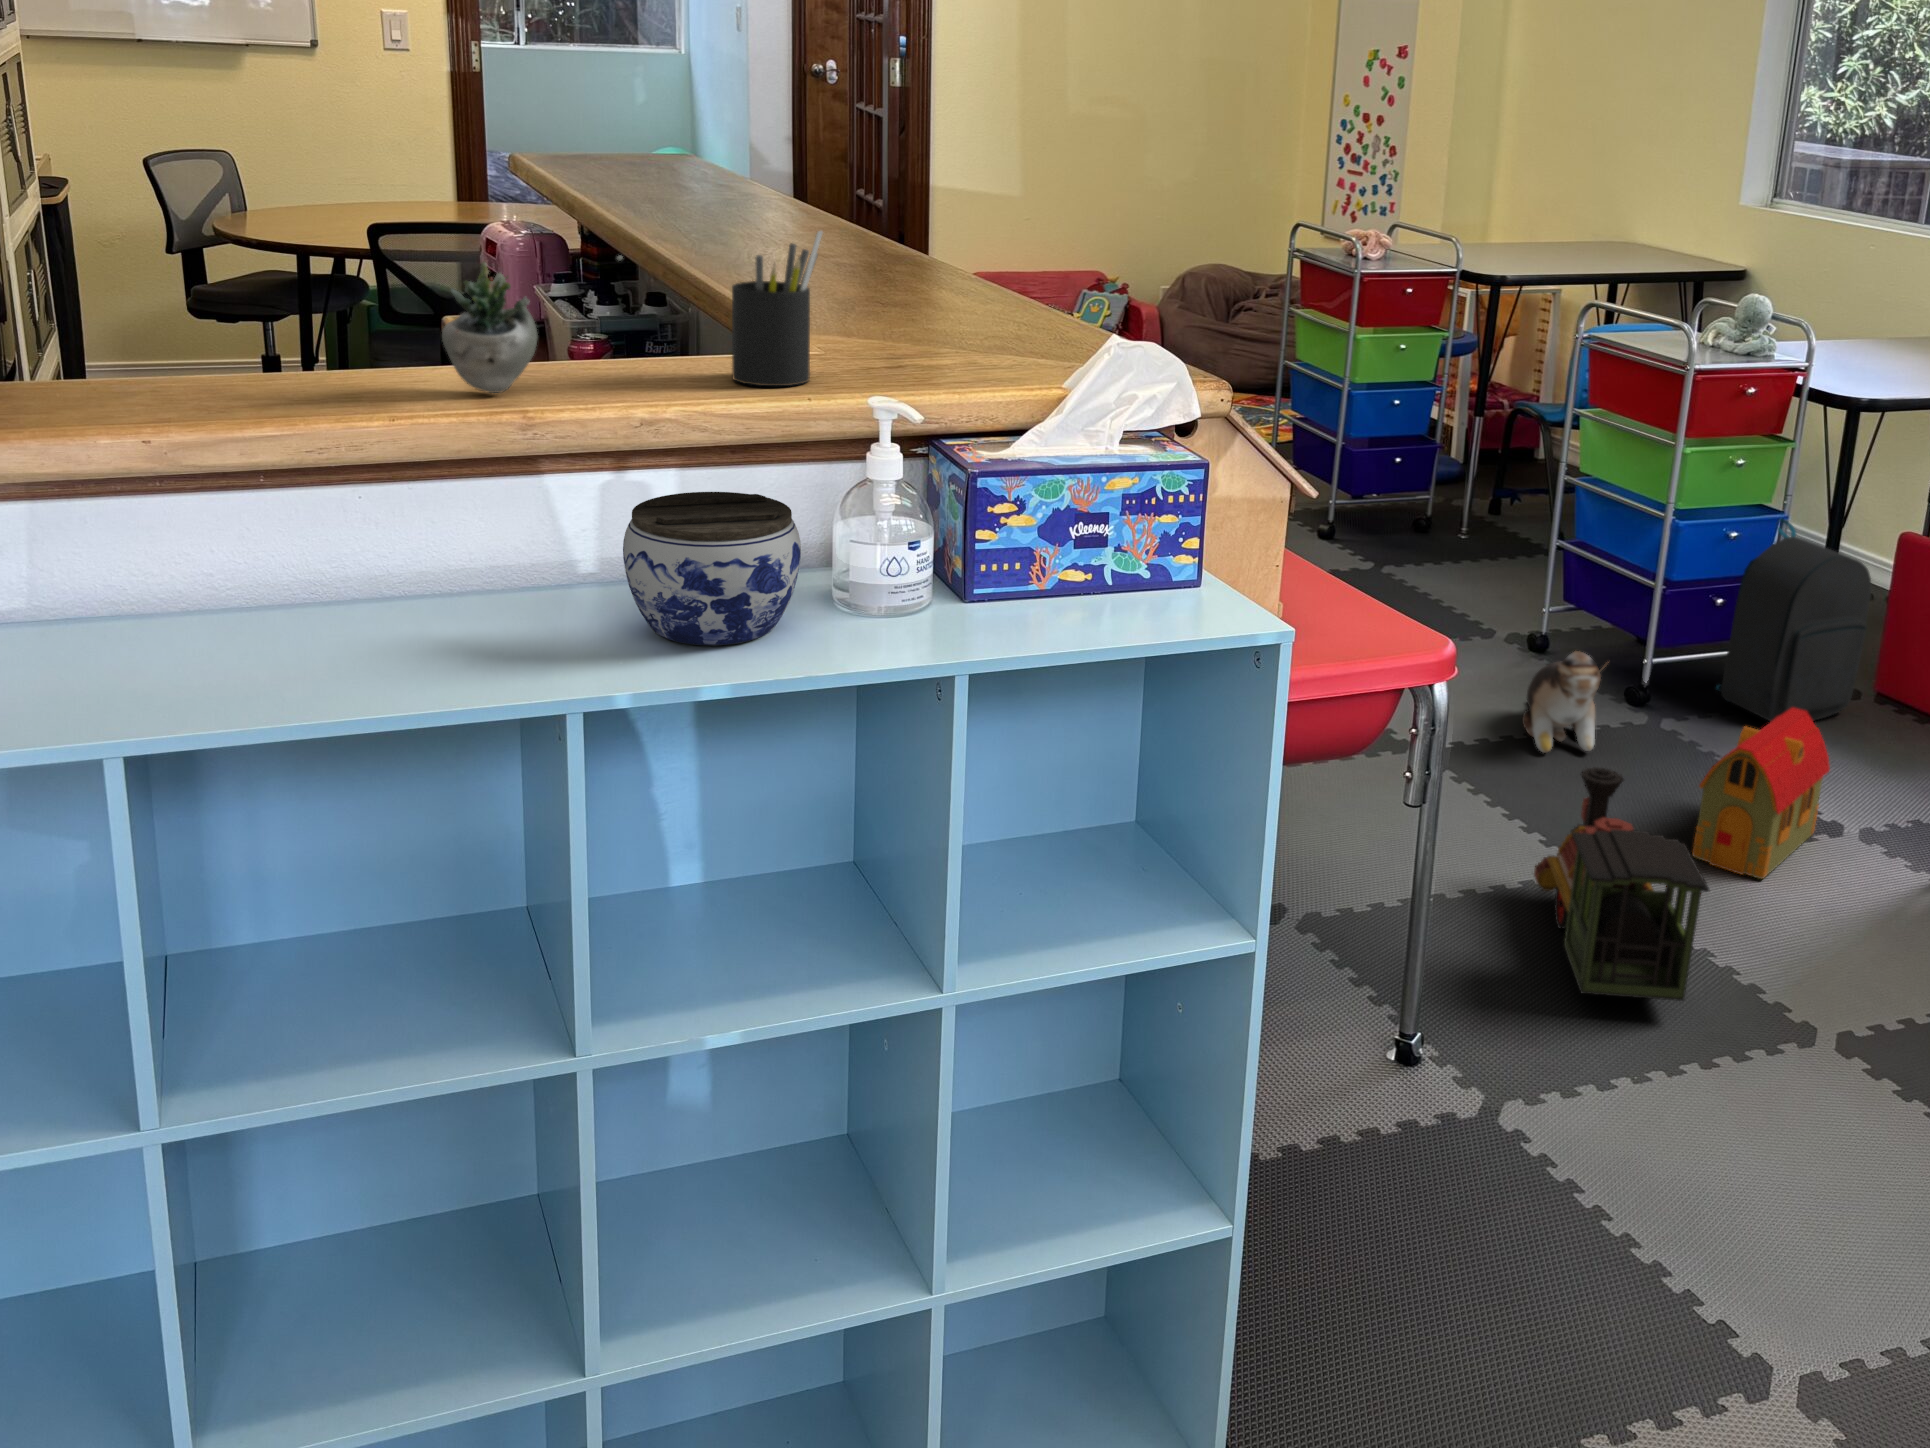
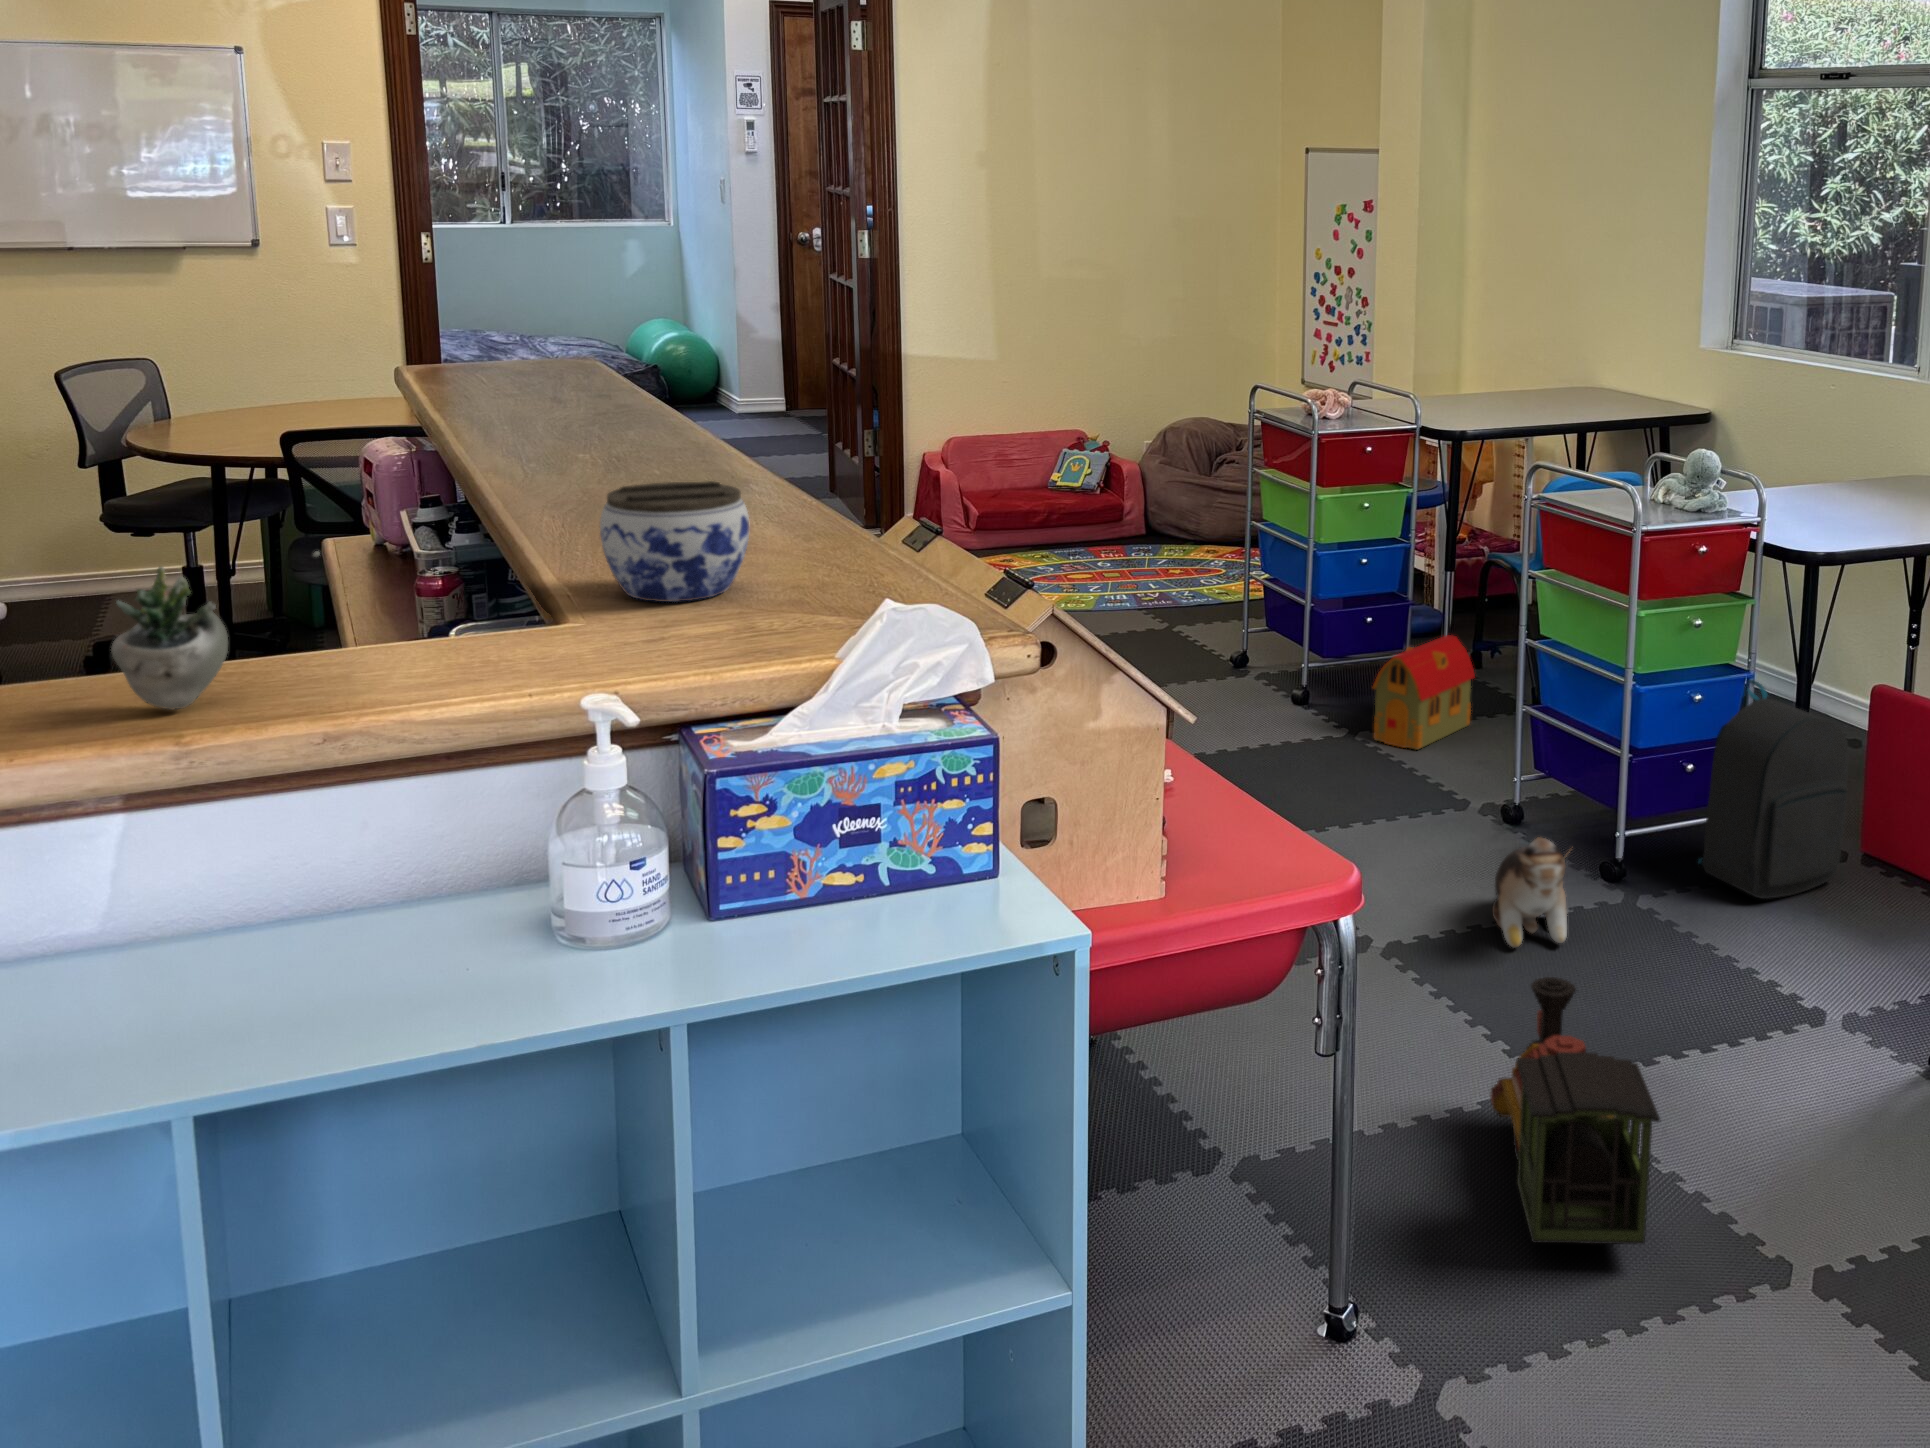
pen holder: present [732,231,822,386] -> none [460,506,561,679]
jar: present [623,492,801,645] -> present [600,481,750,602]
toy house: present [1692,708,1830,879] -> present [1373,635,1475,750]

